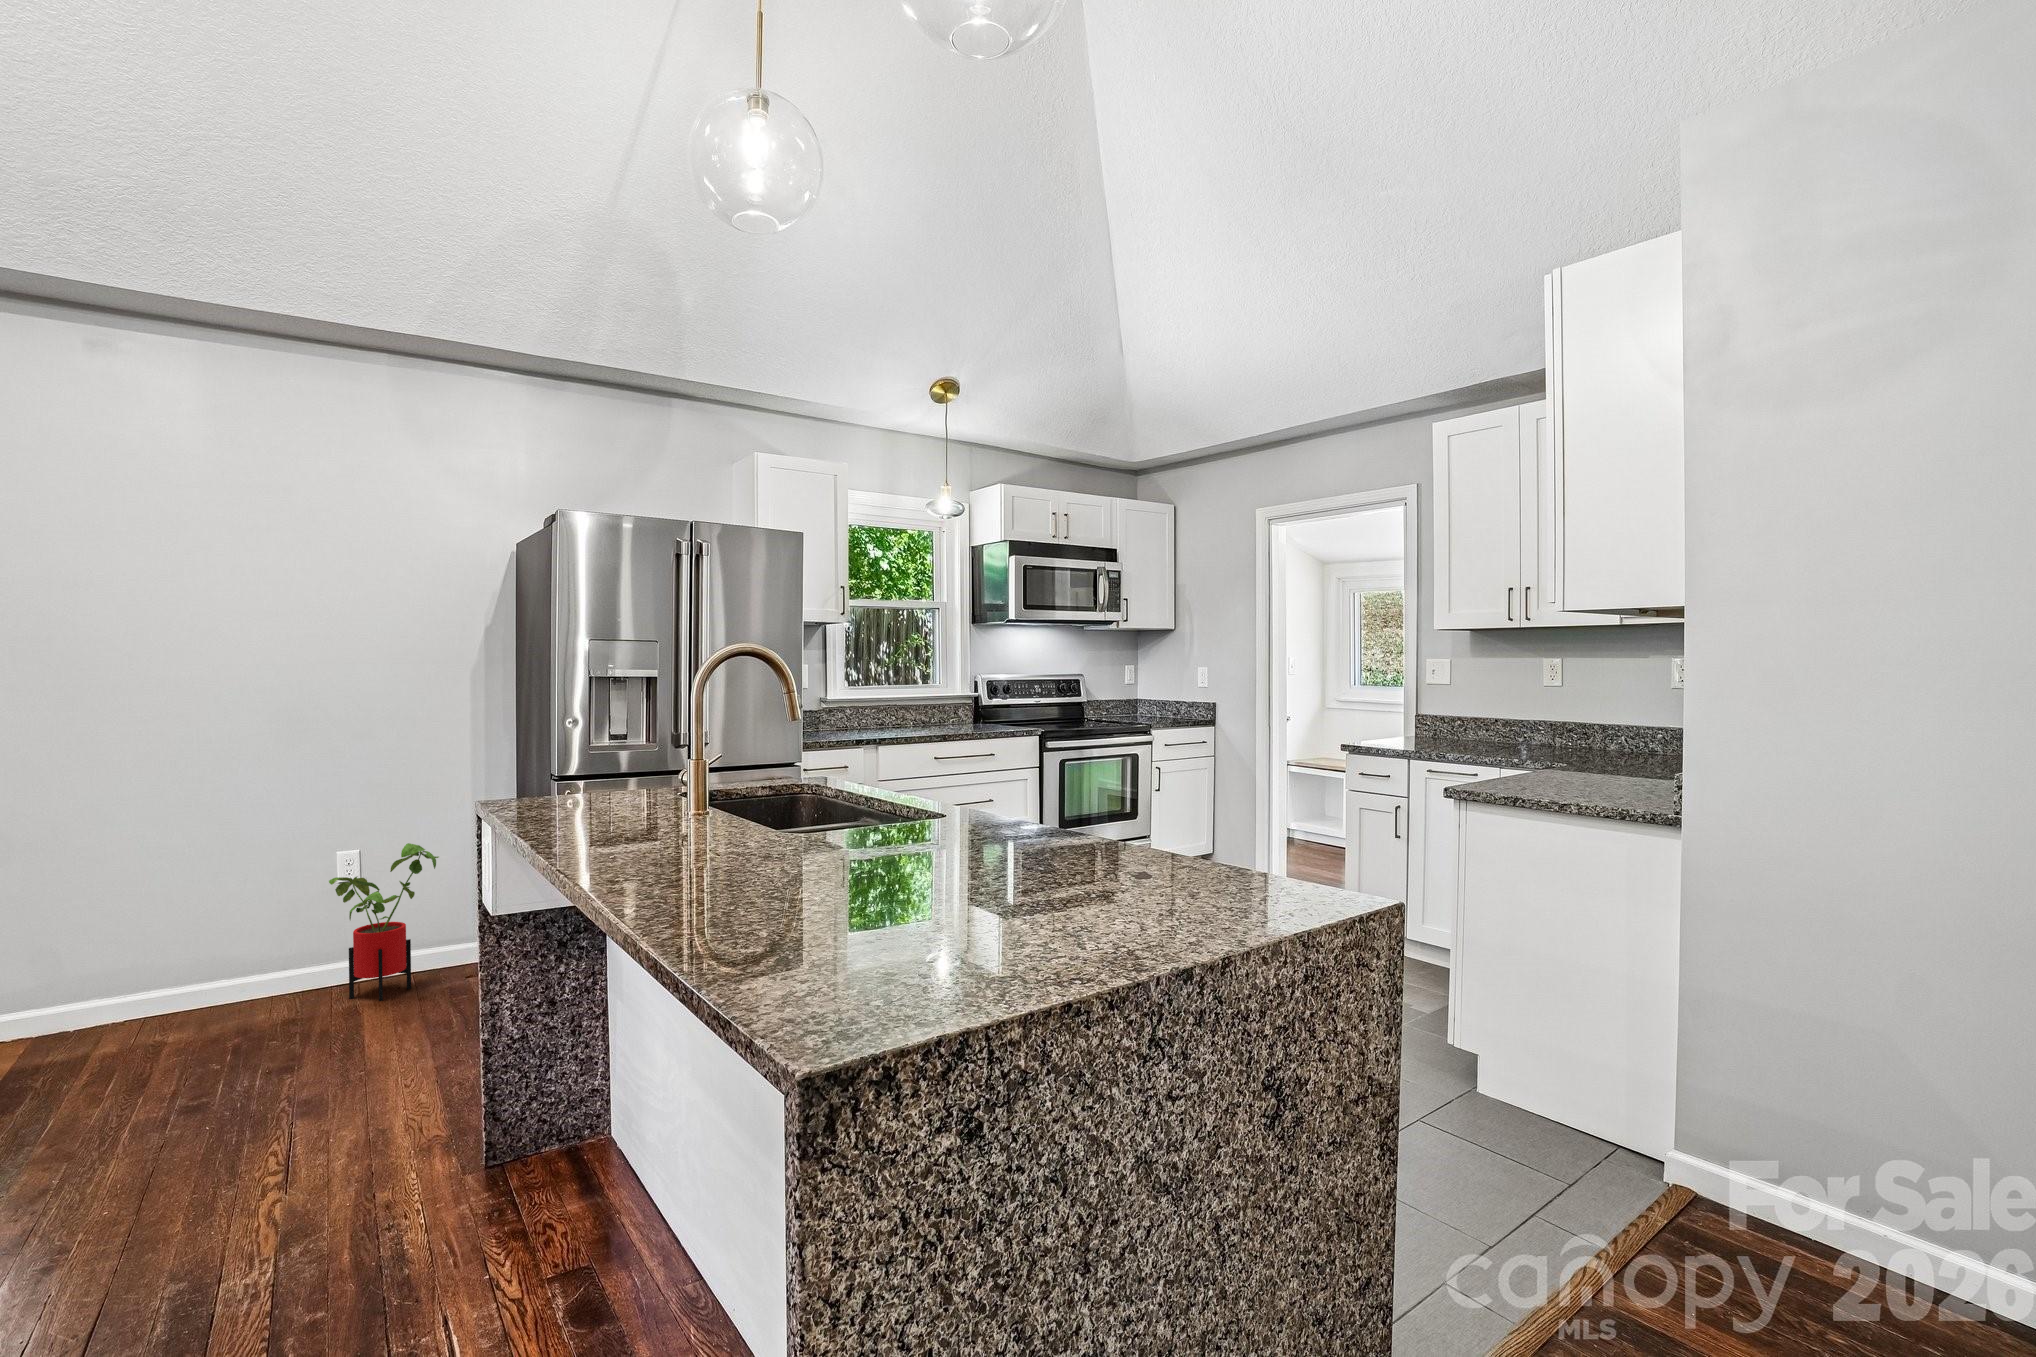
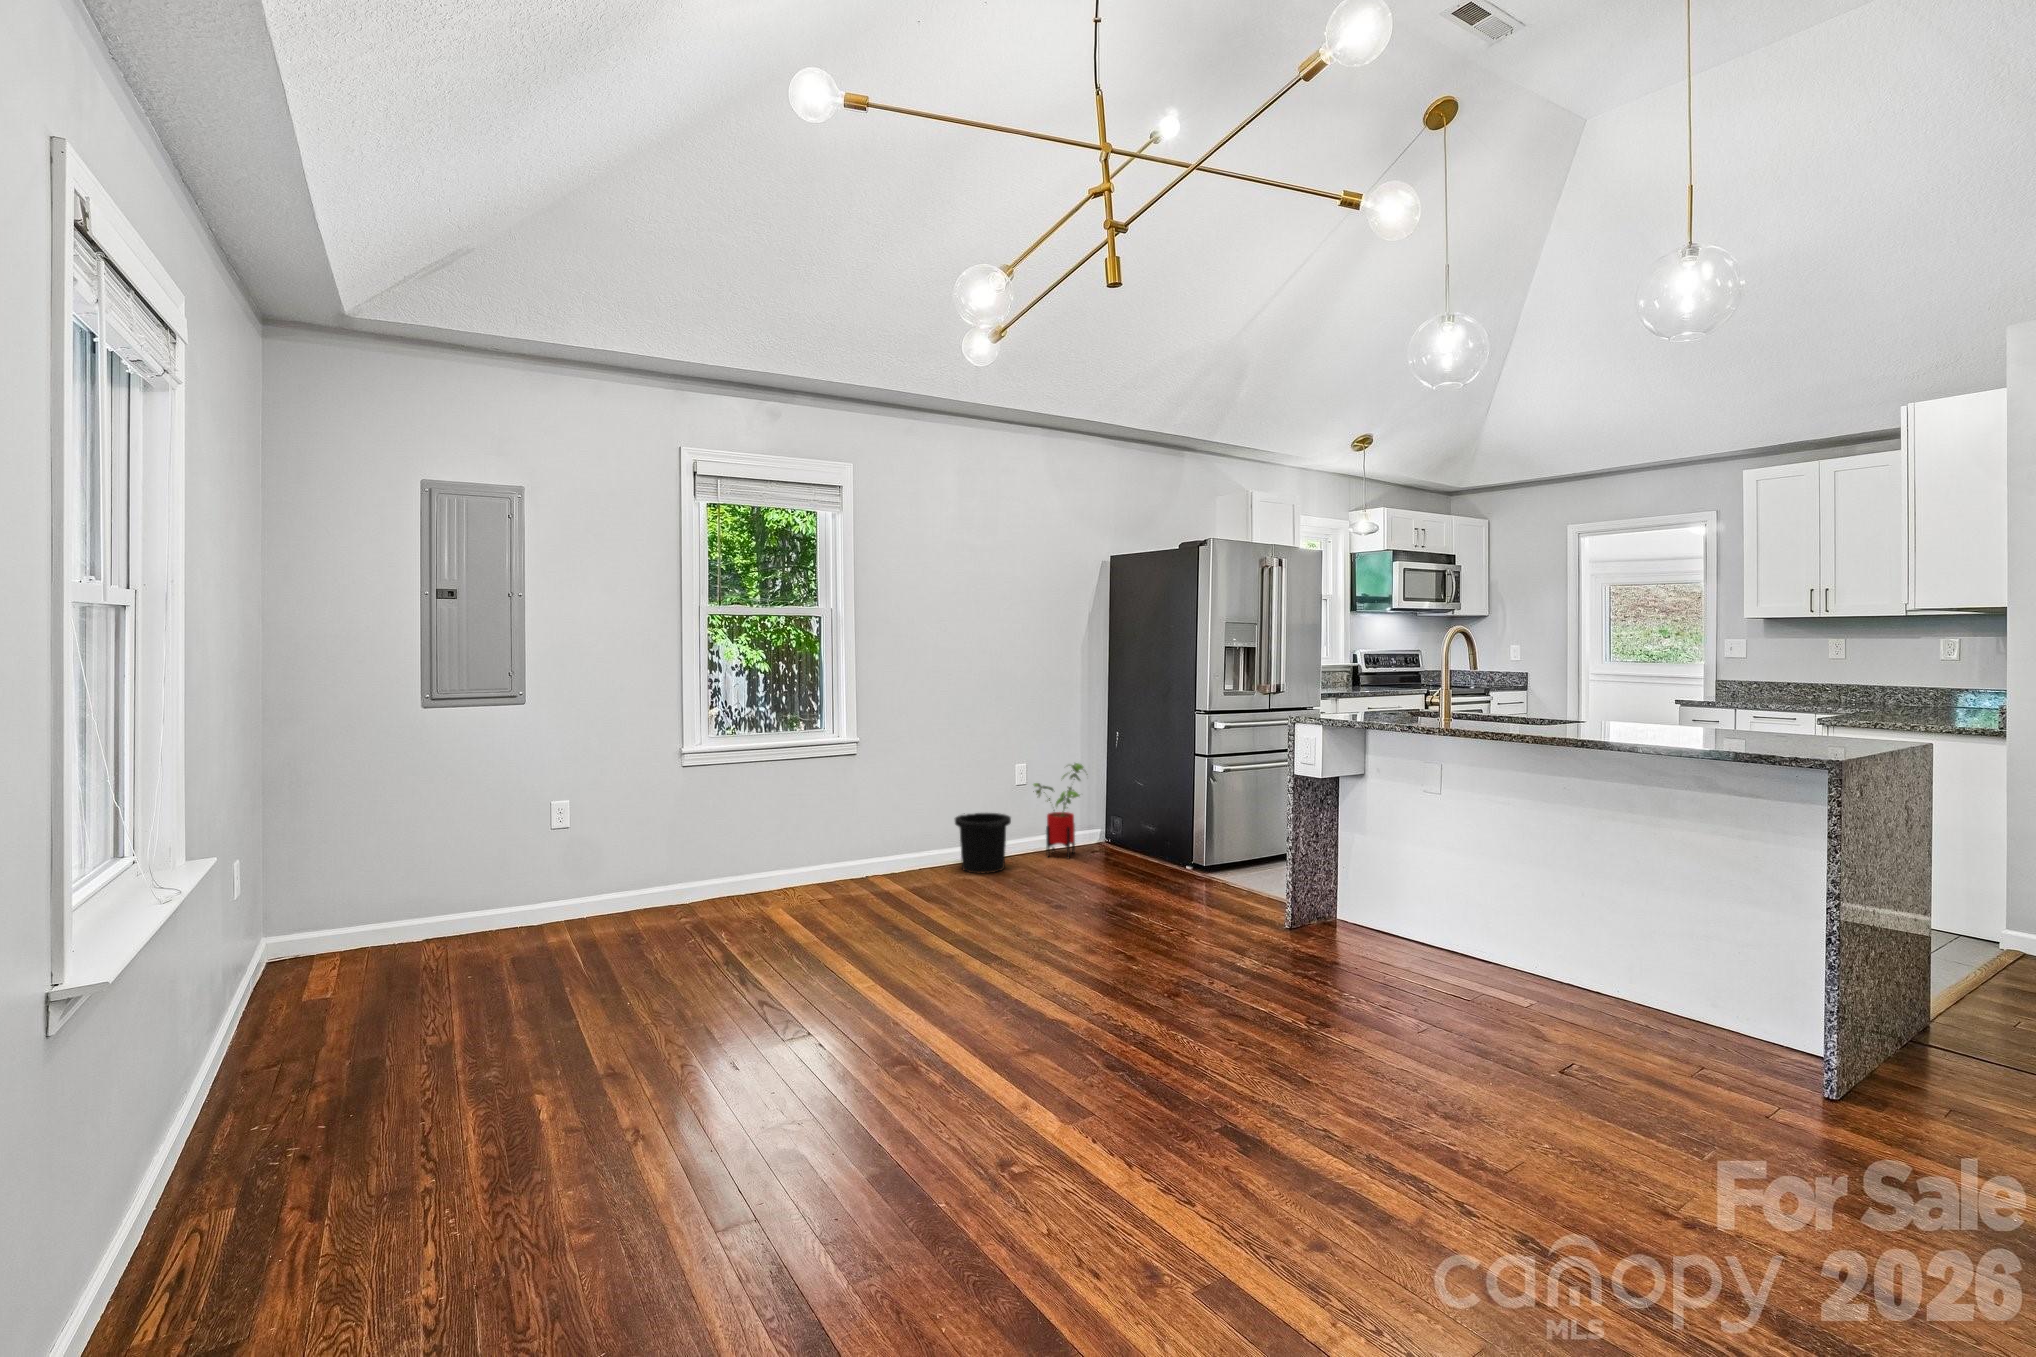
trash can: none [116,931,244,1044] -> present [955,813,1011,873]

